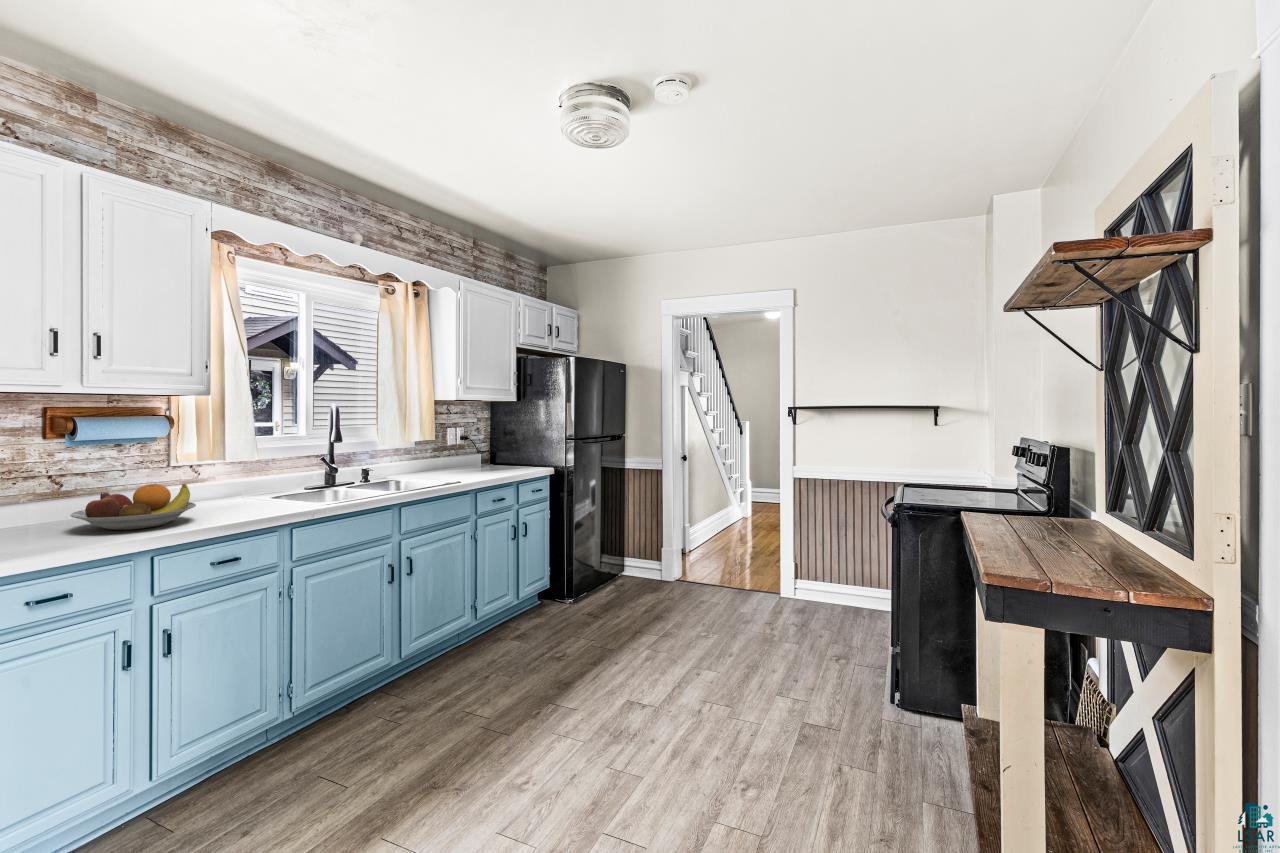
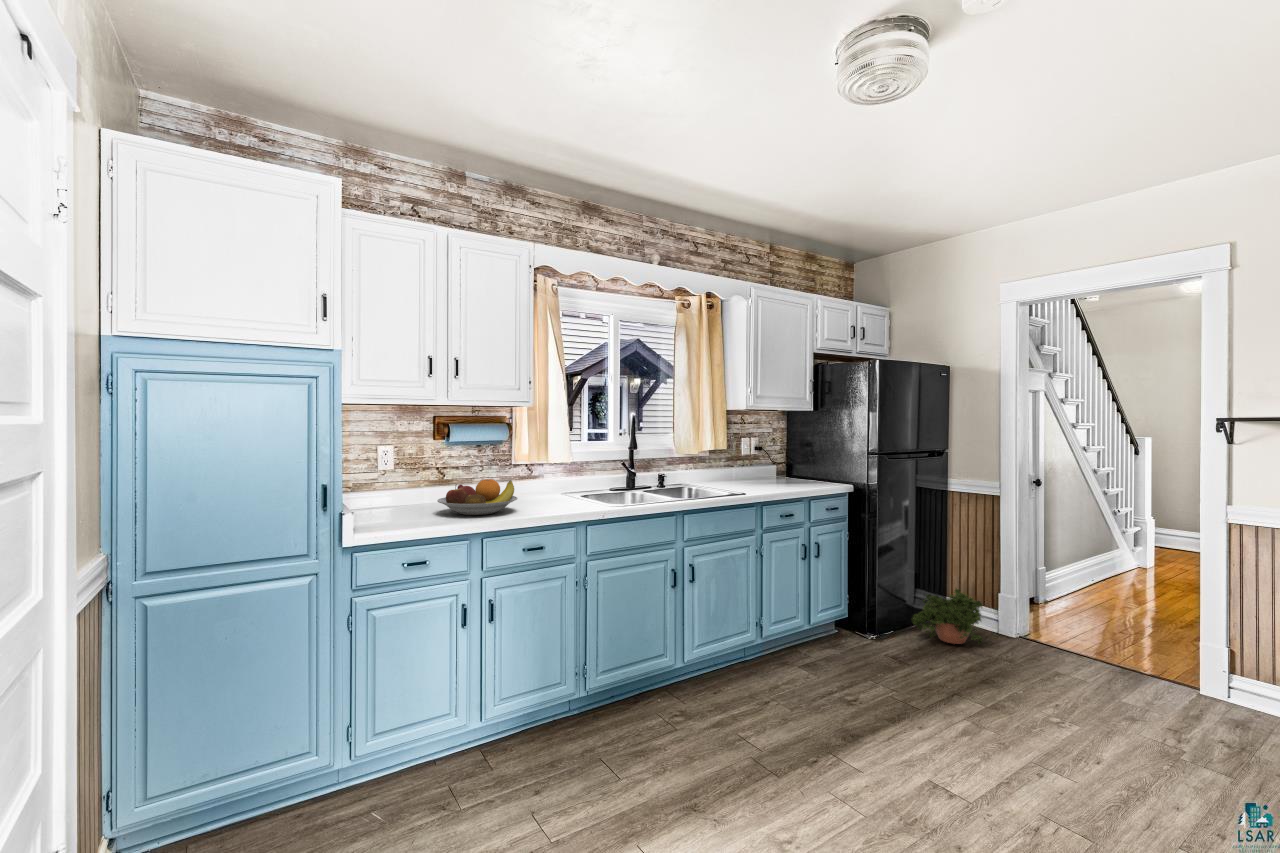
potted plant: none [599,549,655,595] -> present [912,589,983,644]

